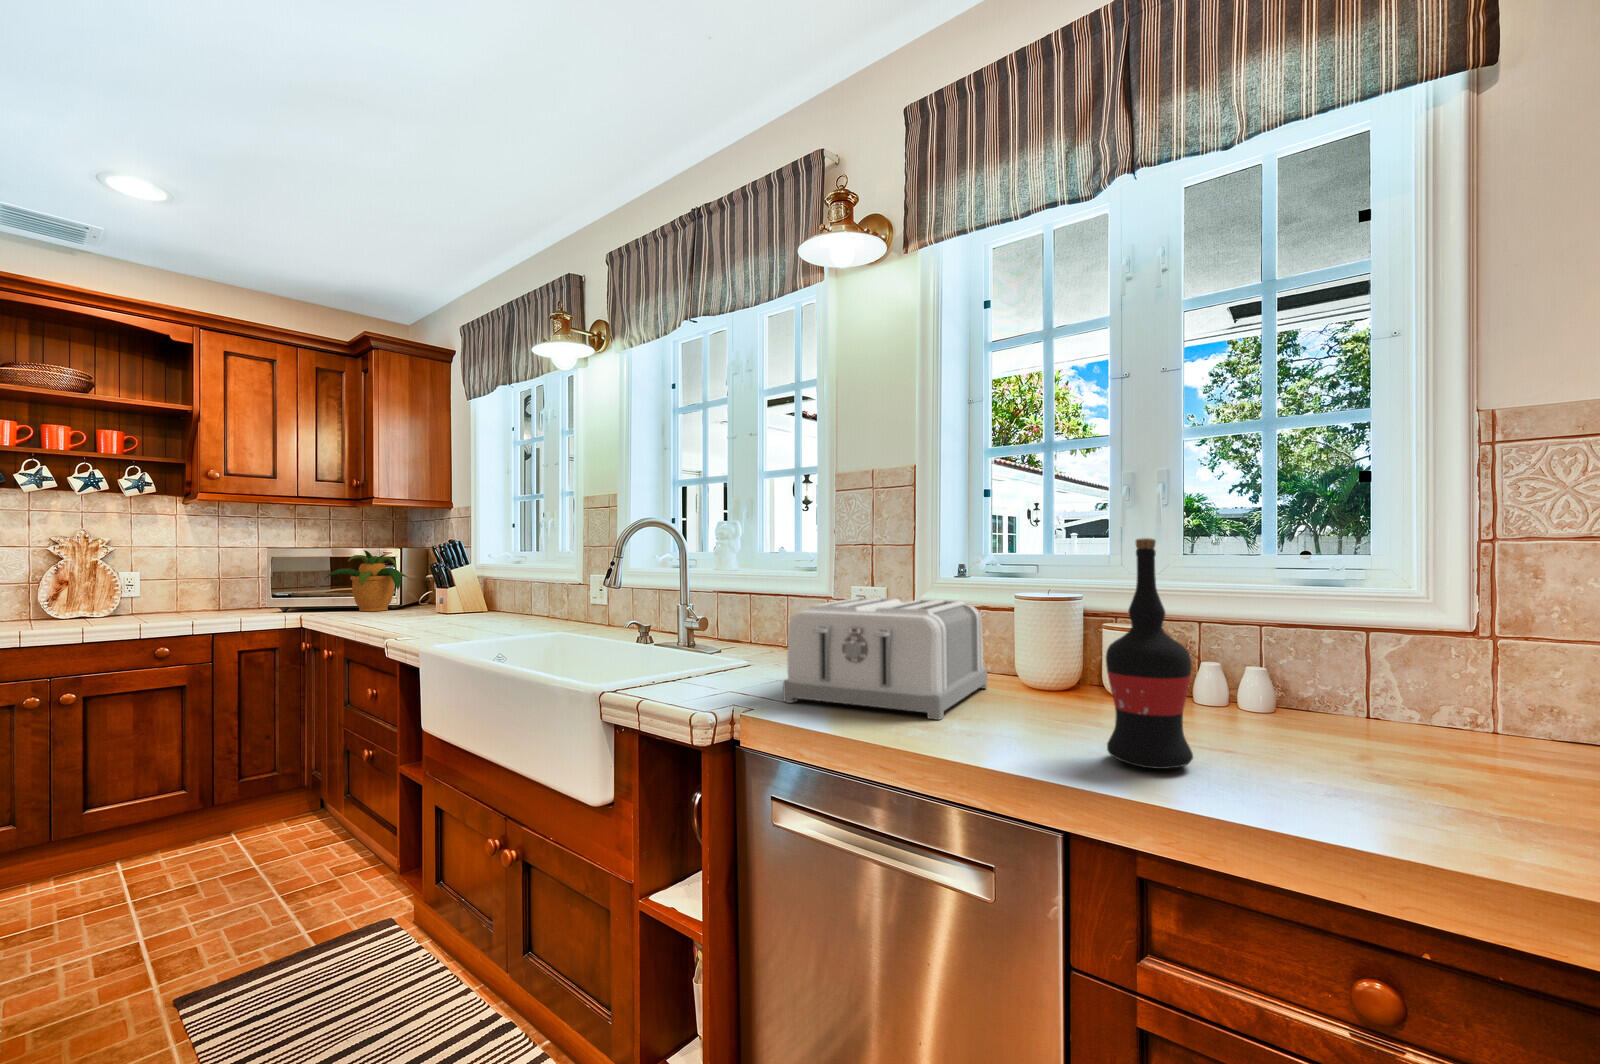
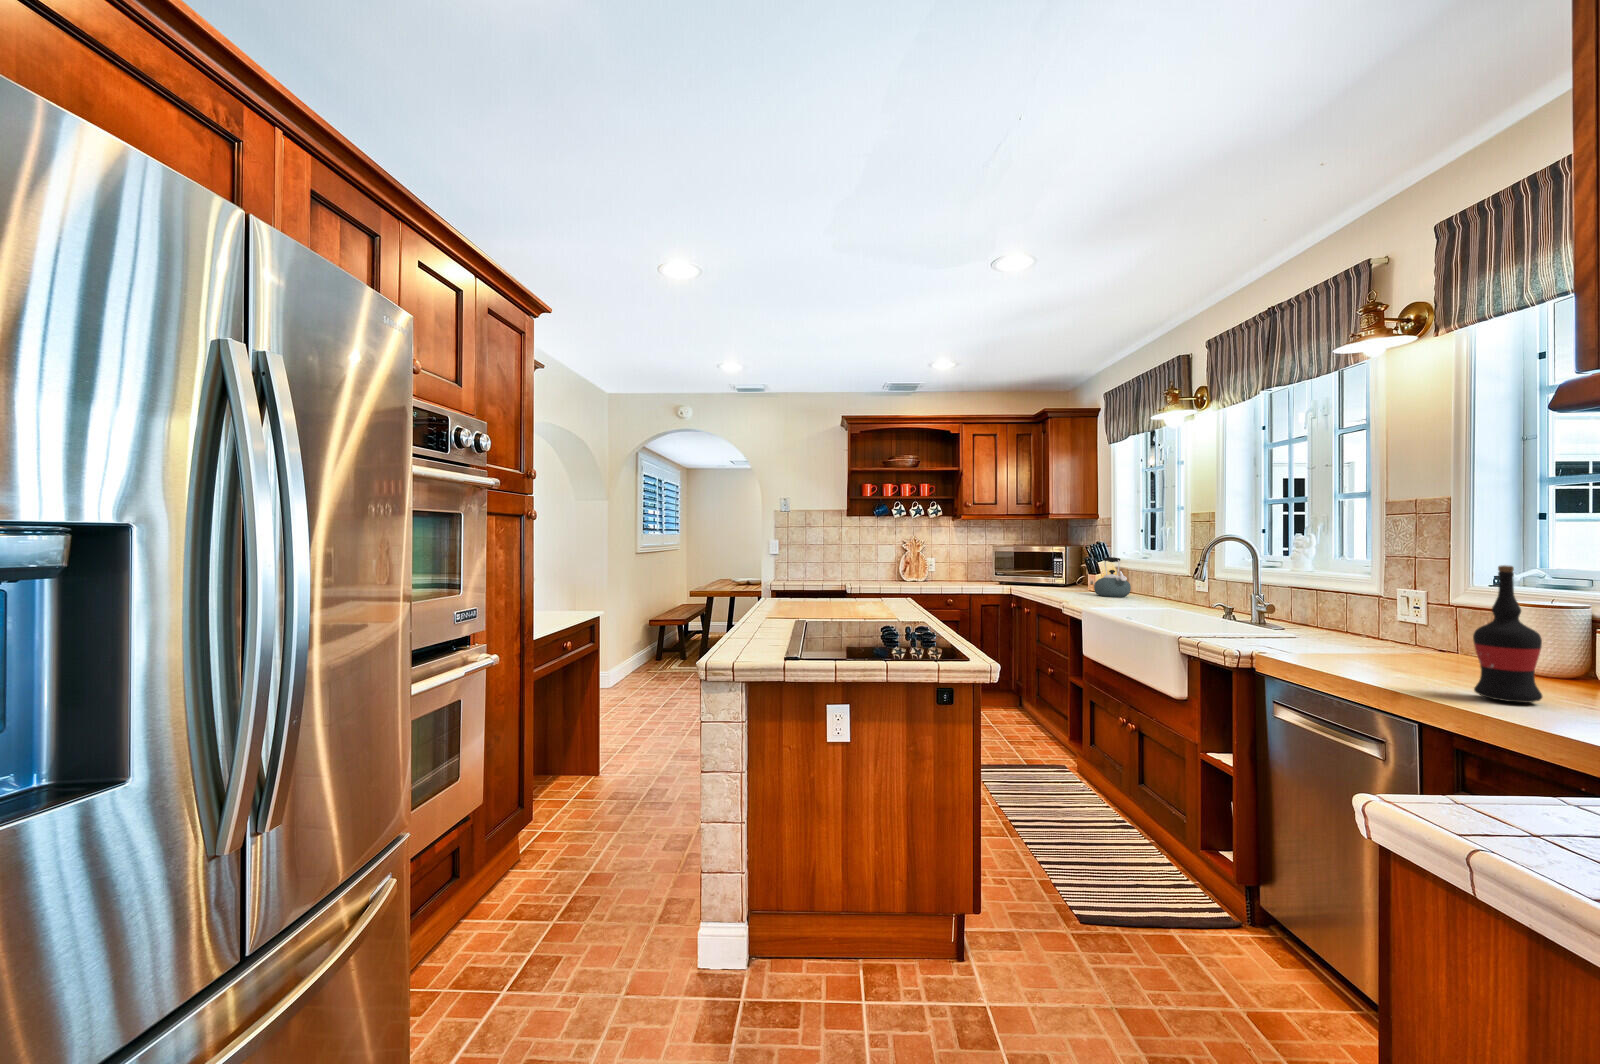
potted plant: present [325,550,408,611] -> none [1022,548,1074,588]
kettle: none [442,561,497,620] -> present [1094,557,1131,597]
toaster: present [783,598,987,720] -> none [1292,595,1484,671]

